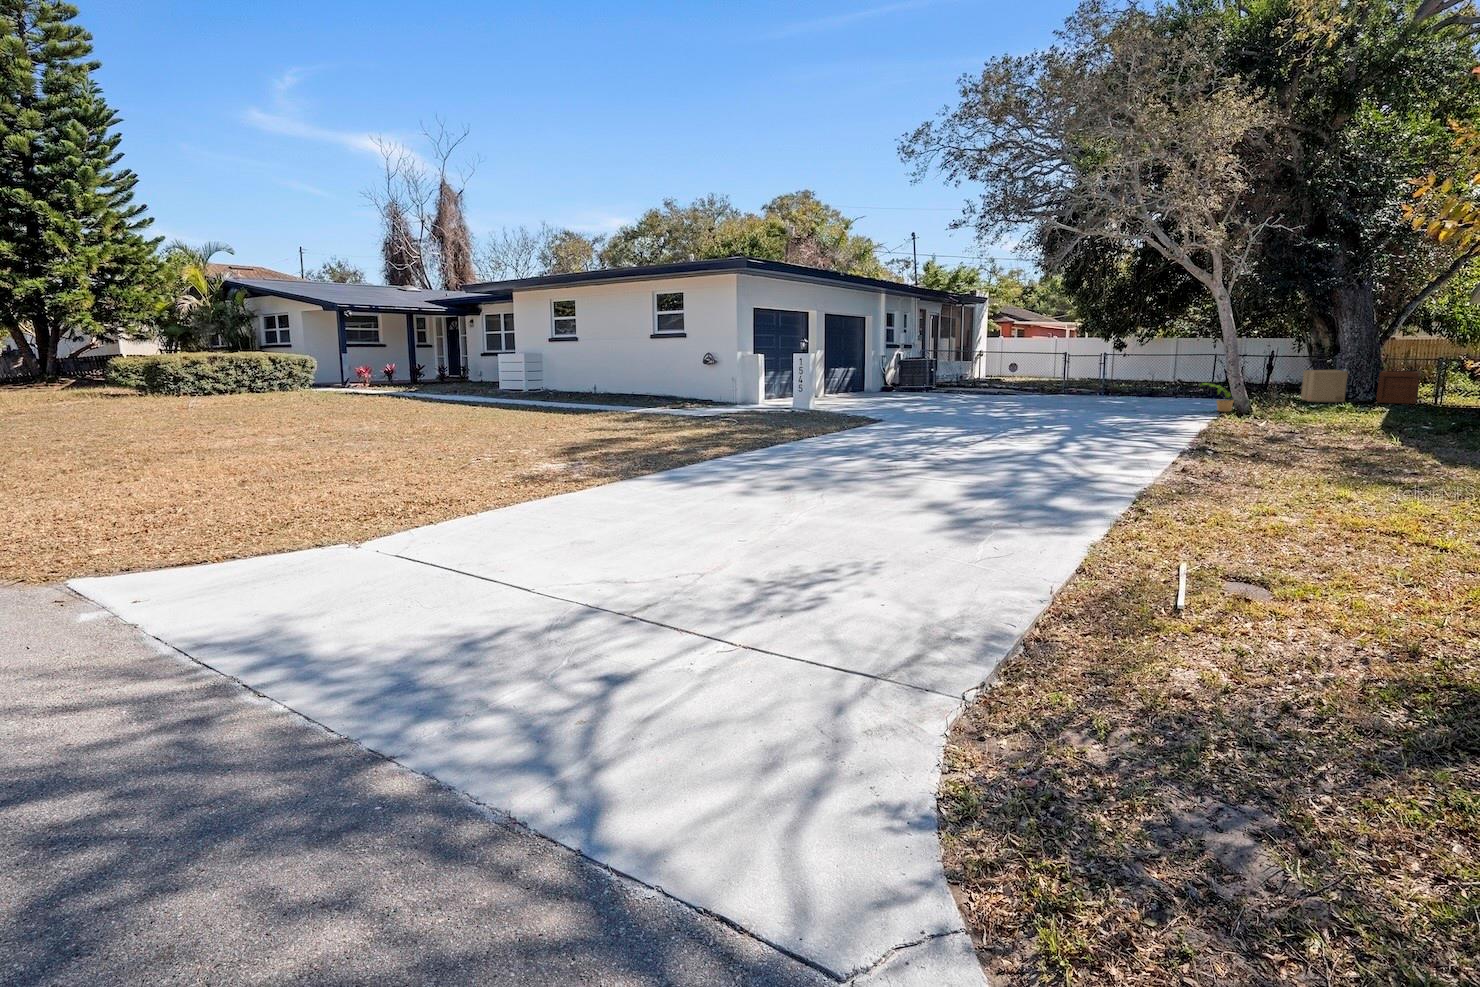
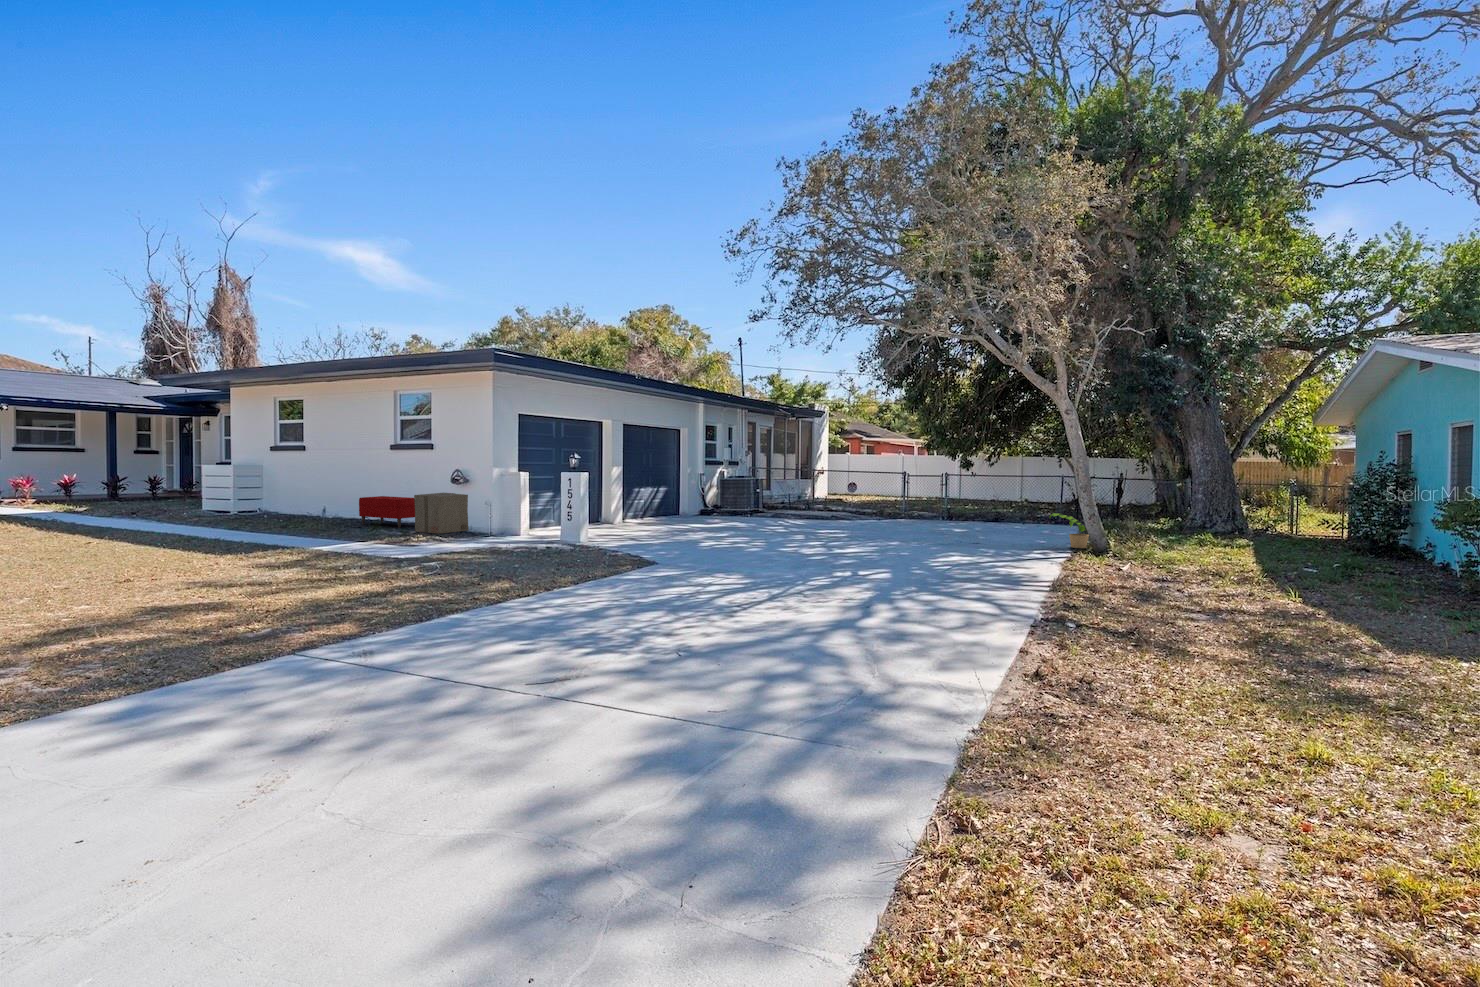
cardboard box: present [1301,370,1348,402] -> present [414,493,468,534]
wooden crate: present [1376,371,1421,404] -> none [1239,499,1282,538]
bench: none [628,376,676,400] -> present [359,496,415,528]

